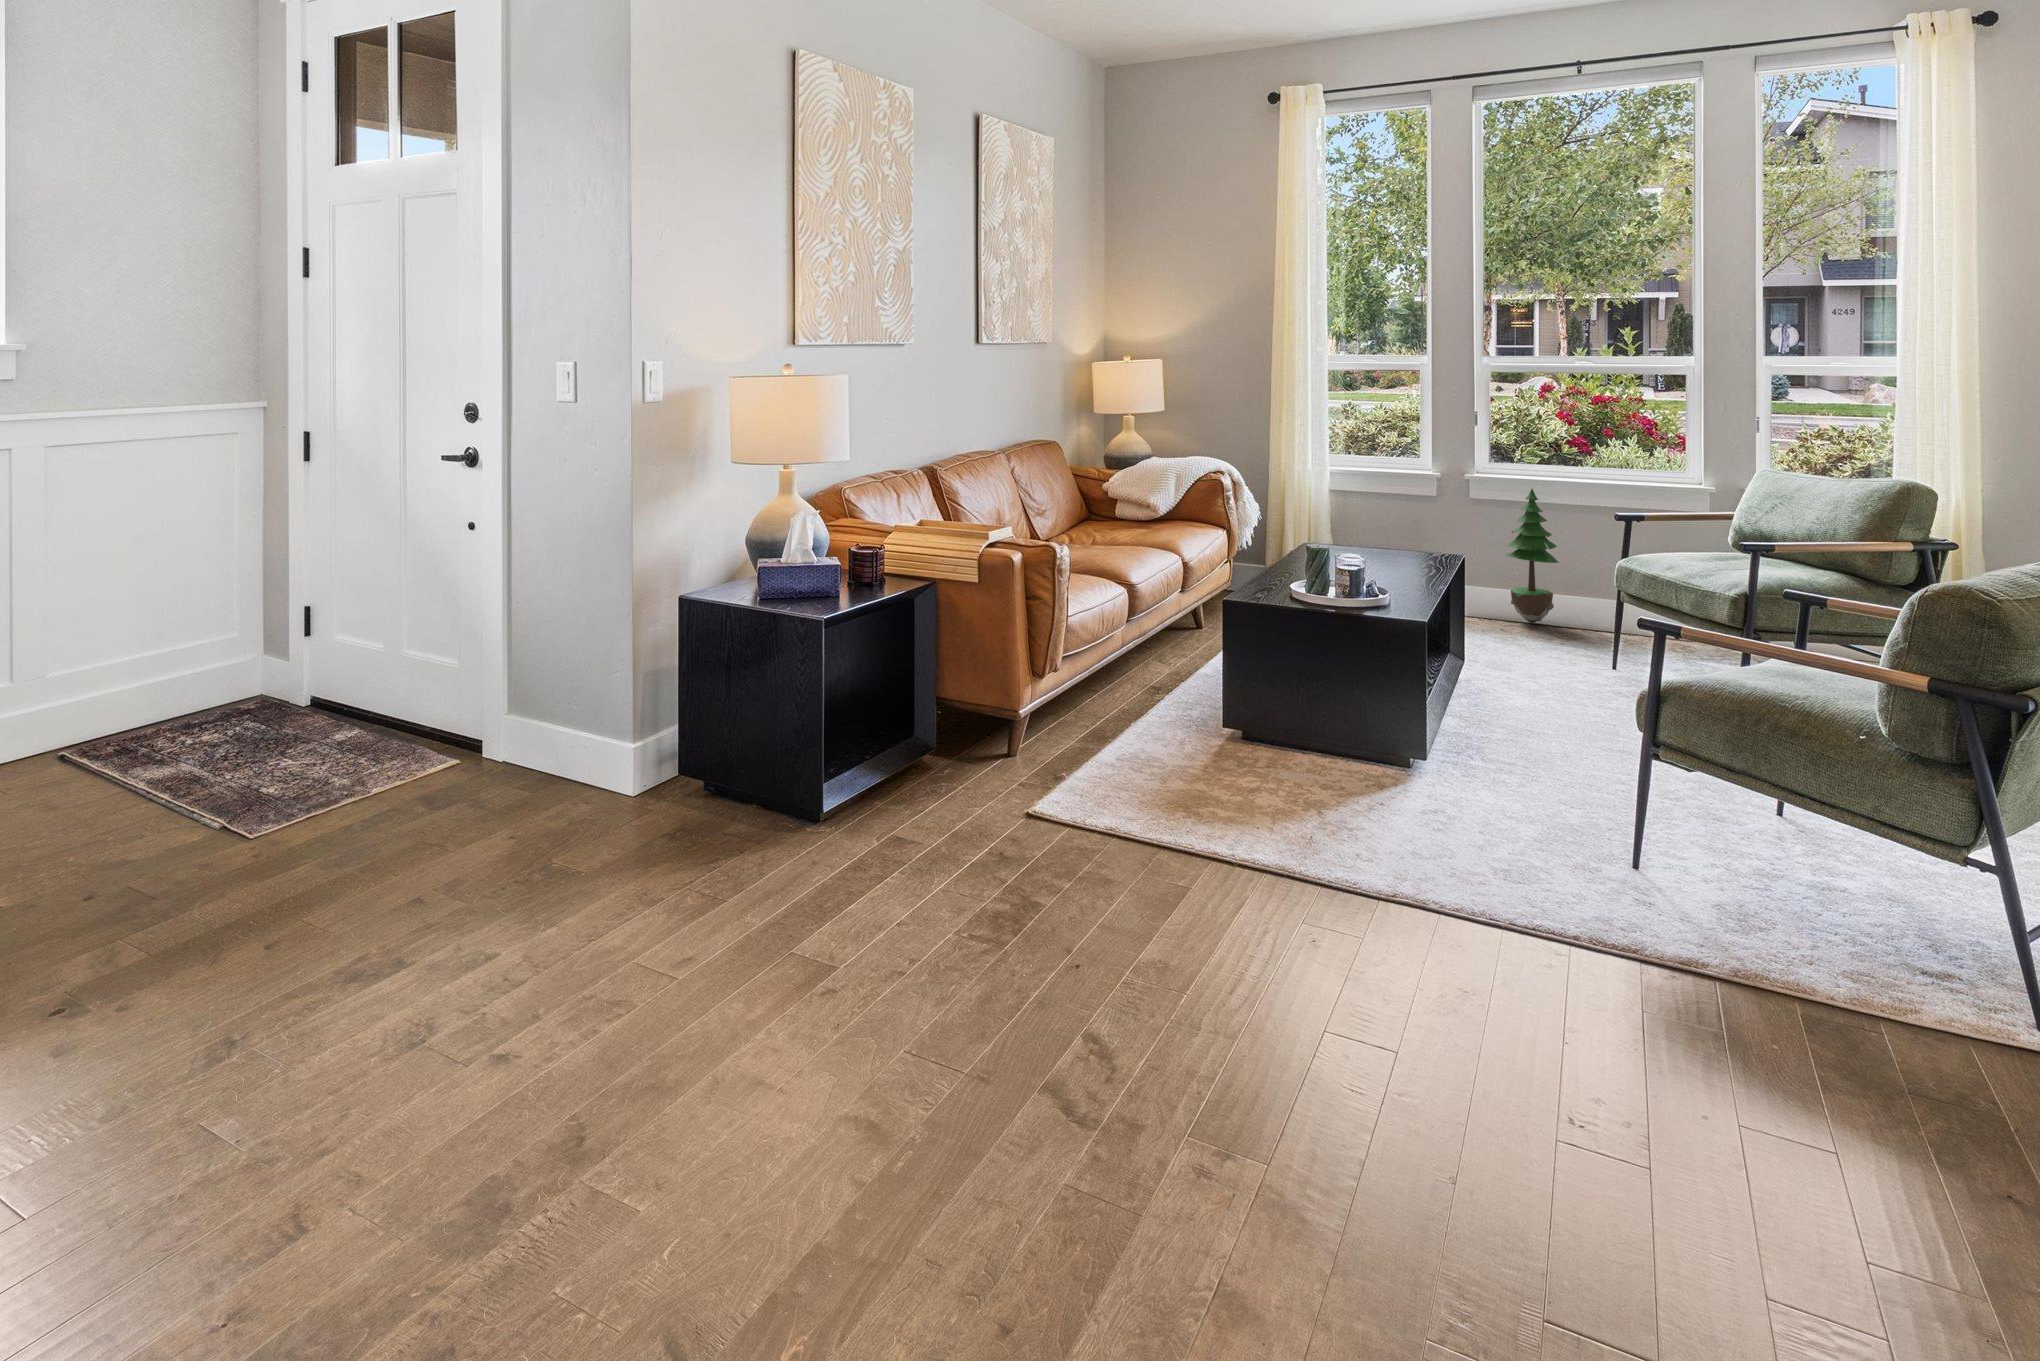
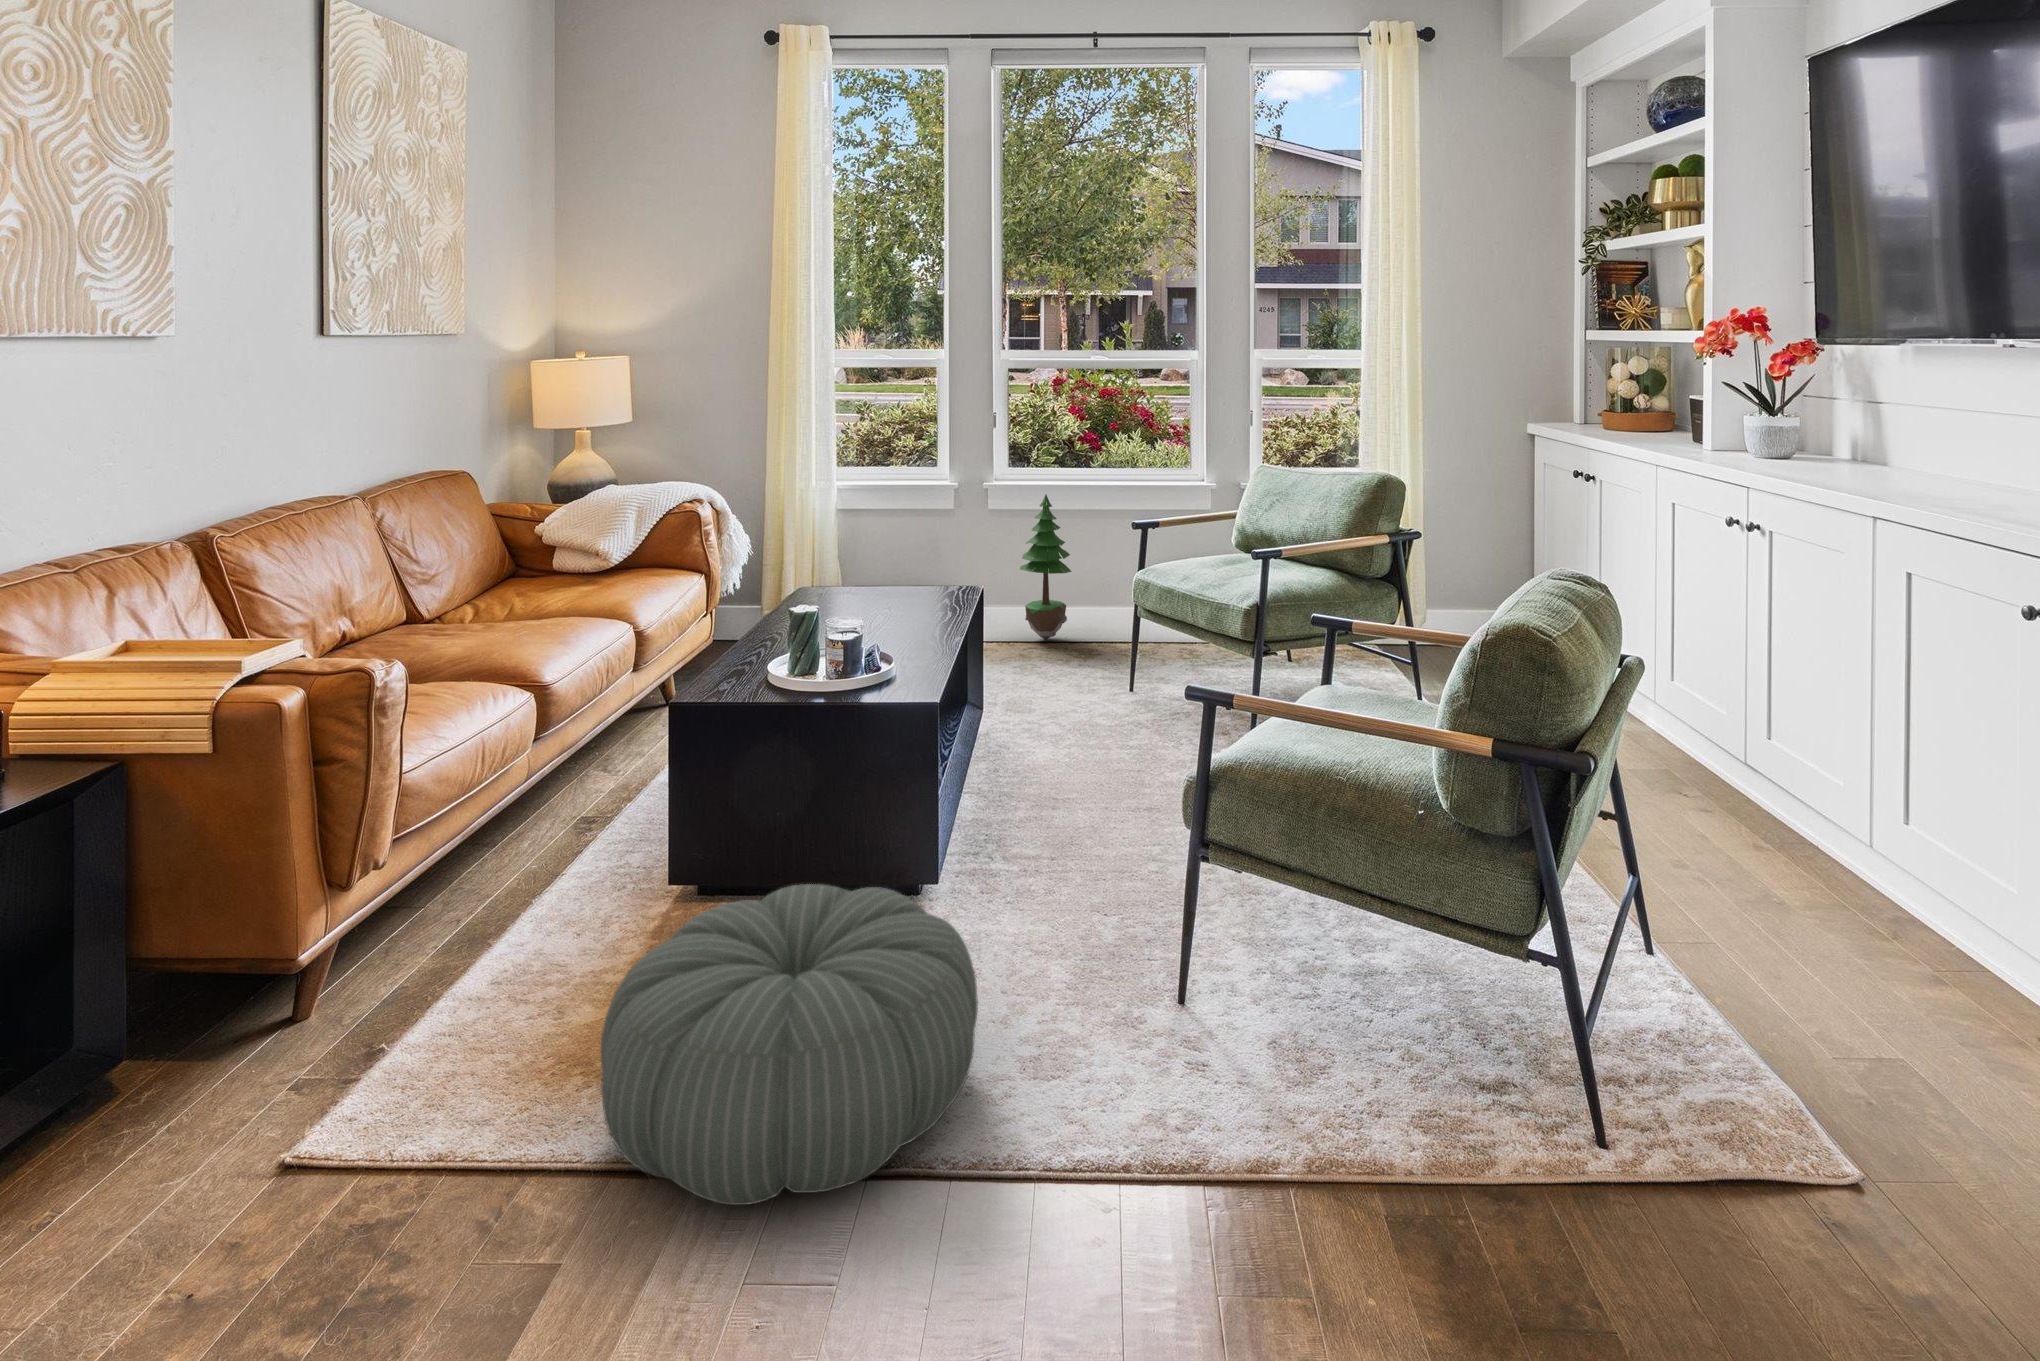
pouf: none [1205,715,1449,873] -> present [601,884,978,1205]

